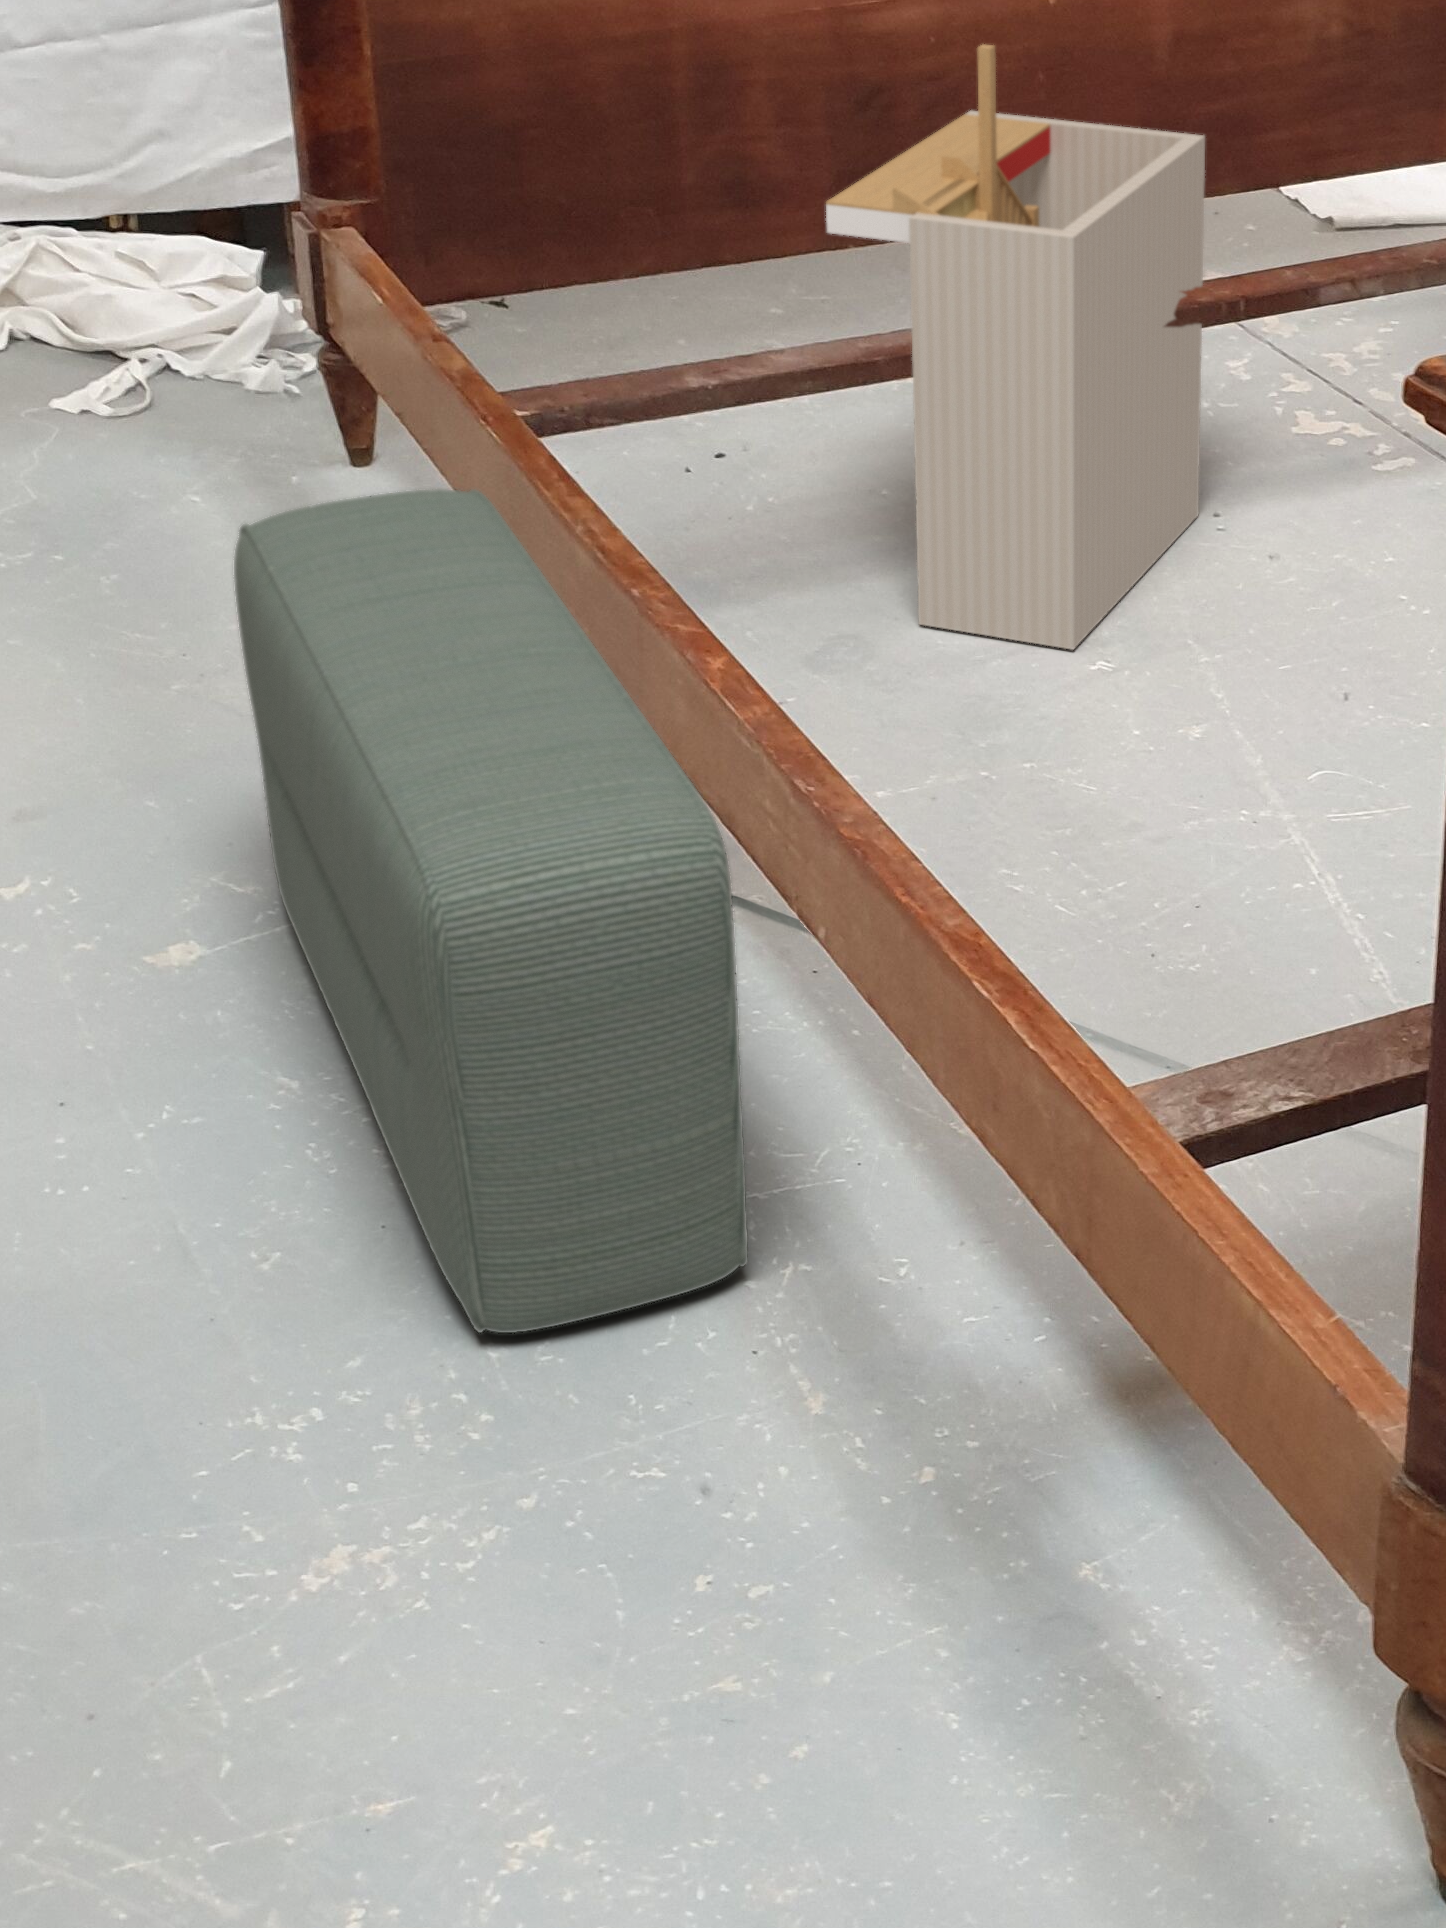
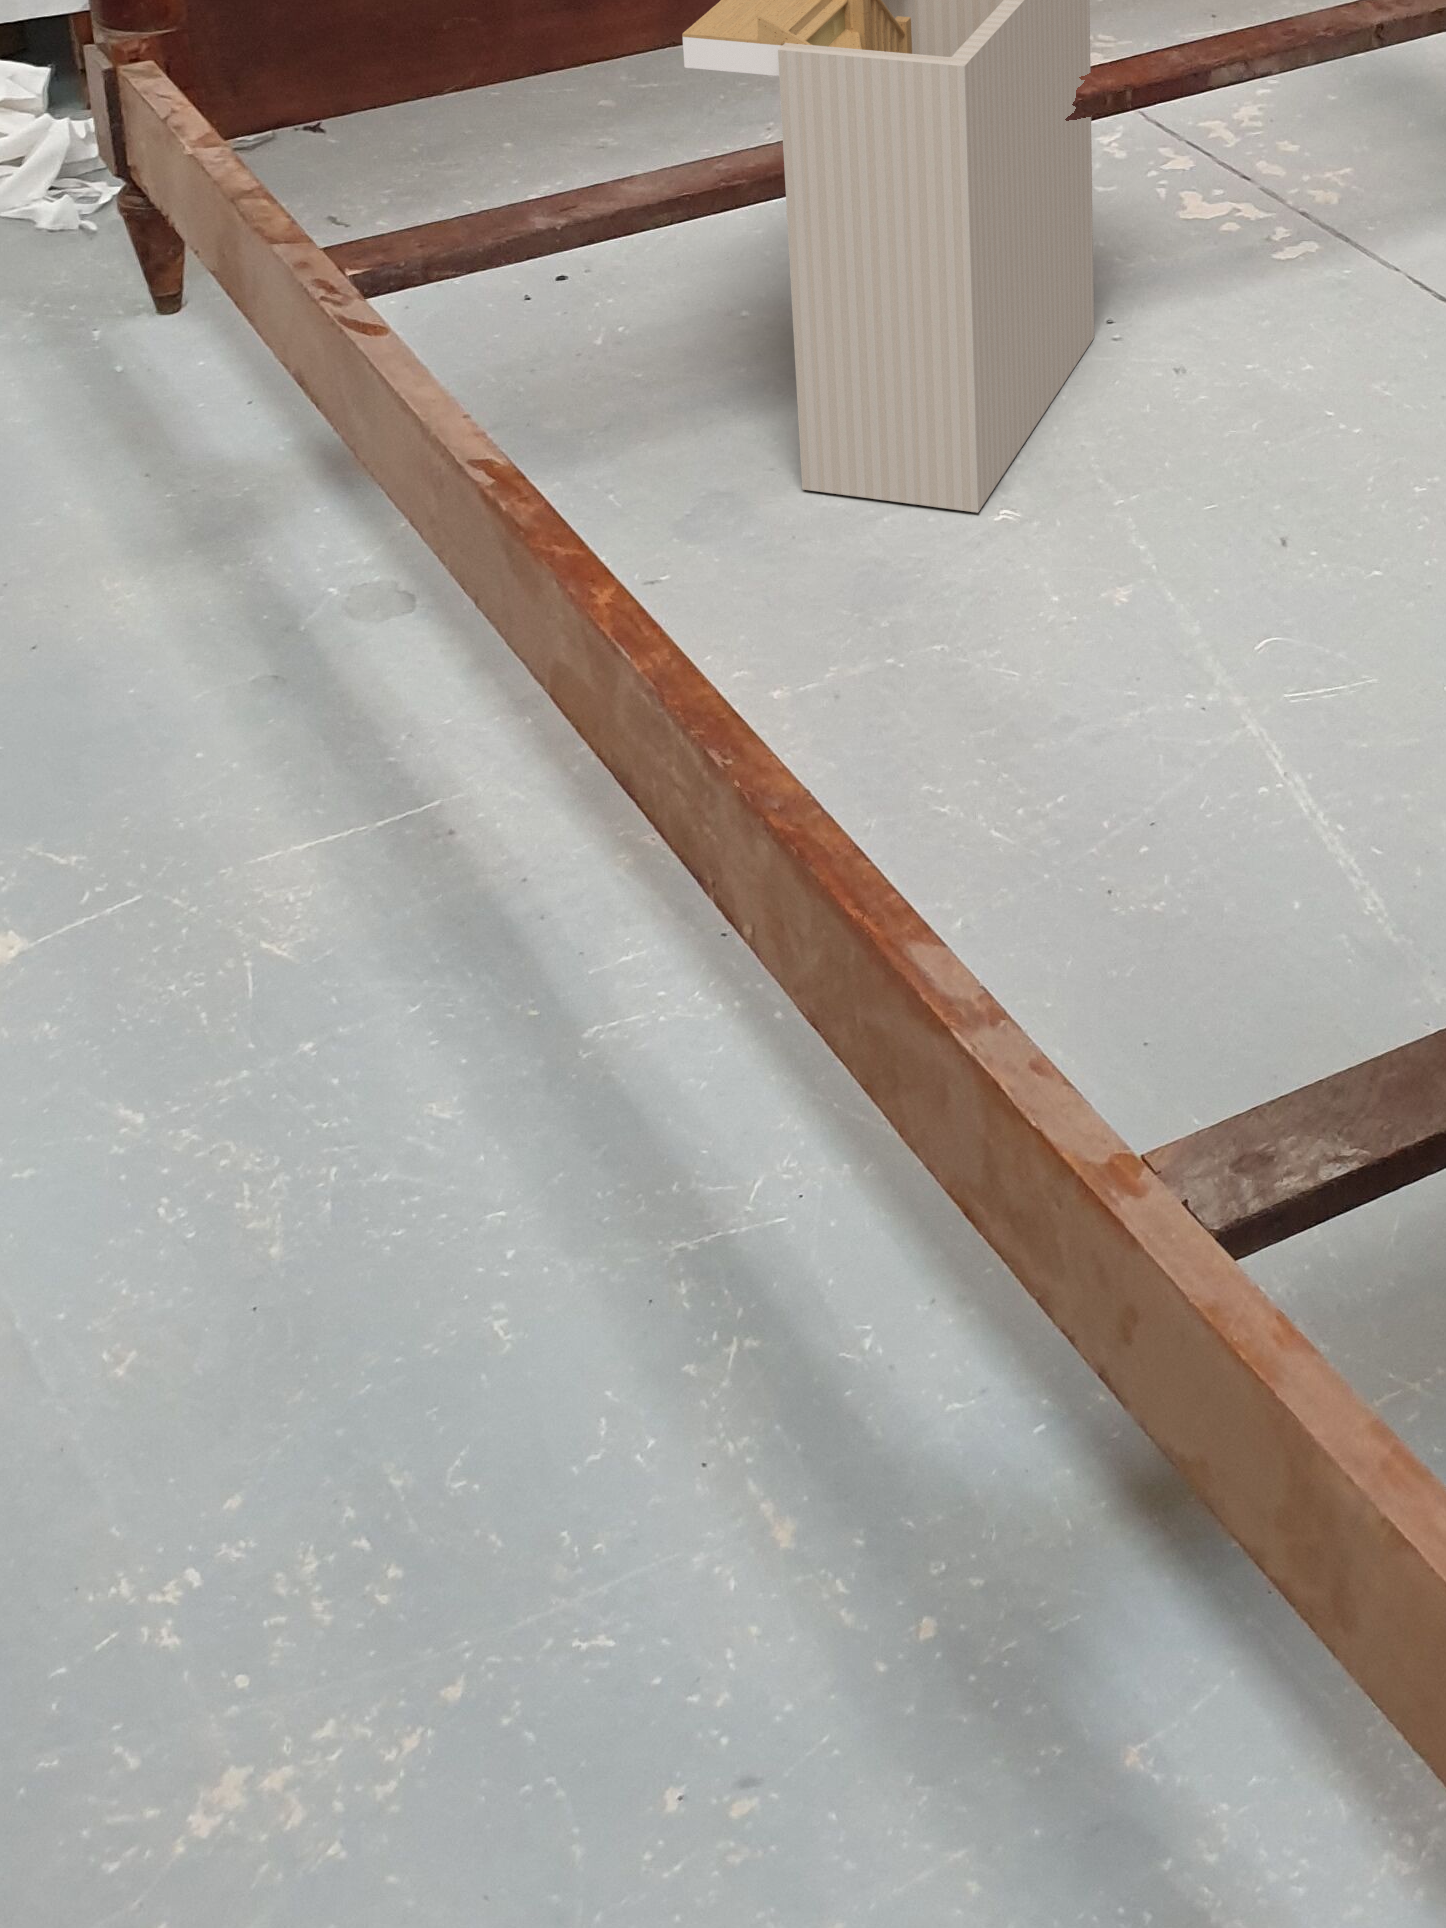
pouf: present [234,489,748,1333] -> none [52,408,700,1458]

